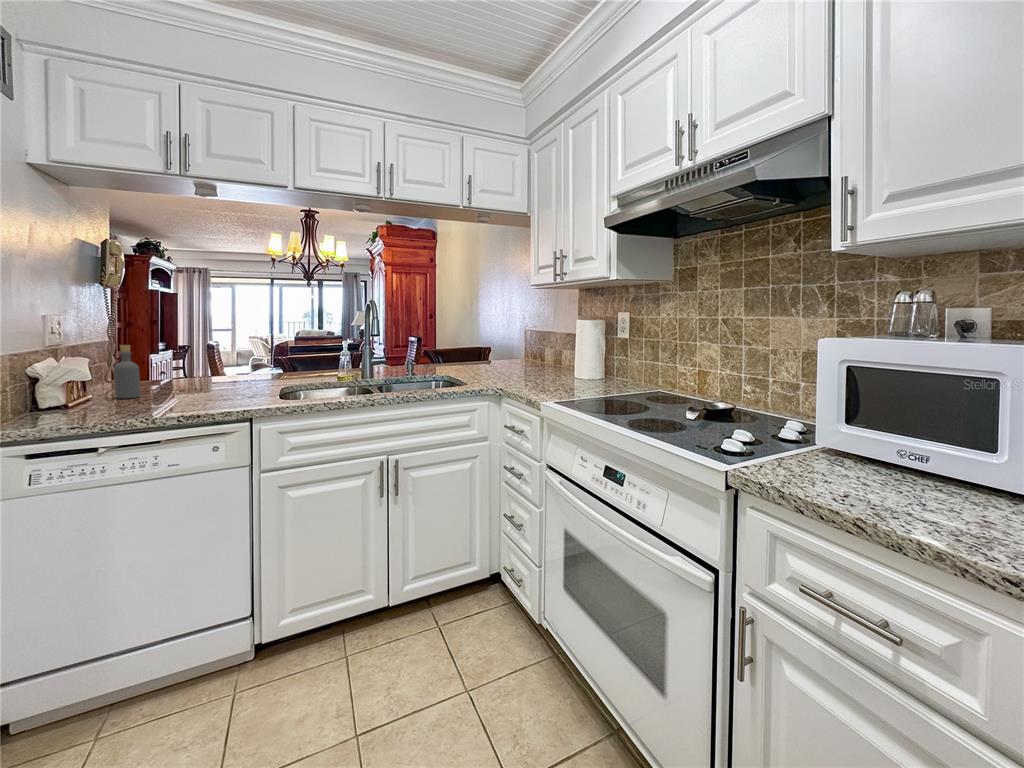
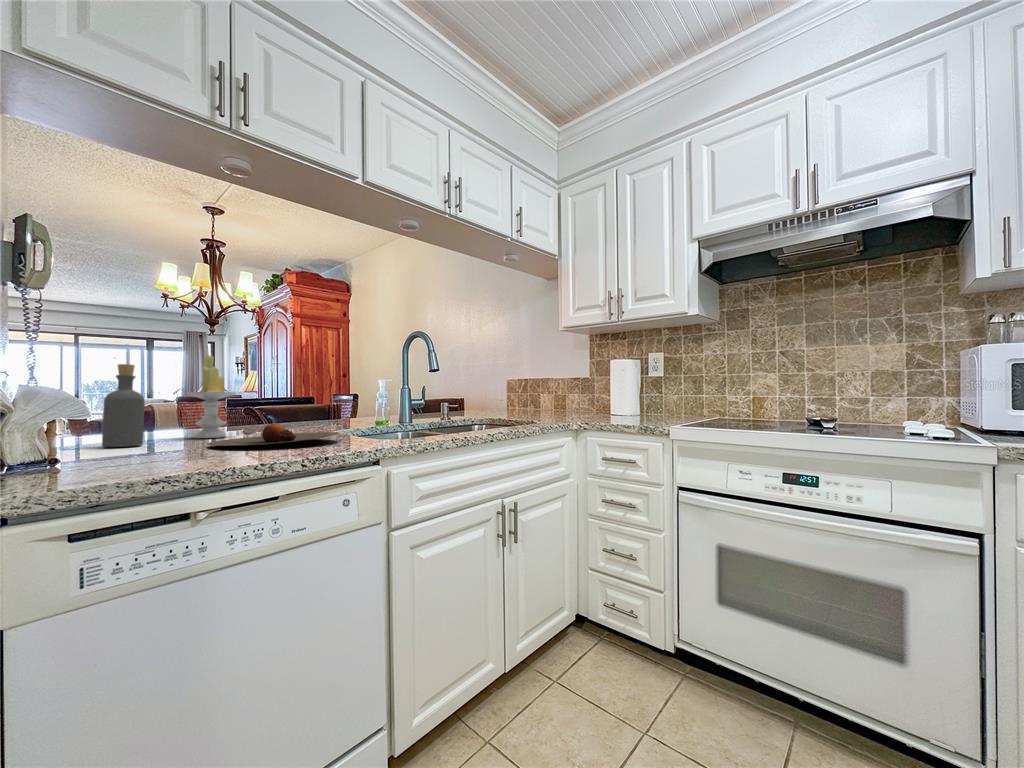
candle: none [179,332,215,391] -> present [186,355,236,438]
plate: none [156,386,252,404] -> present [207,424,338,447]

